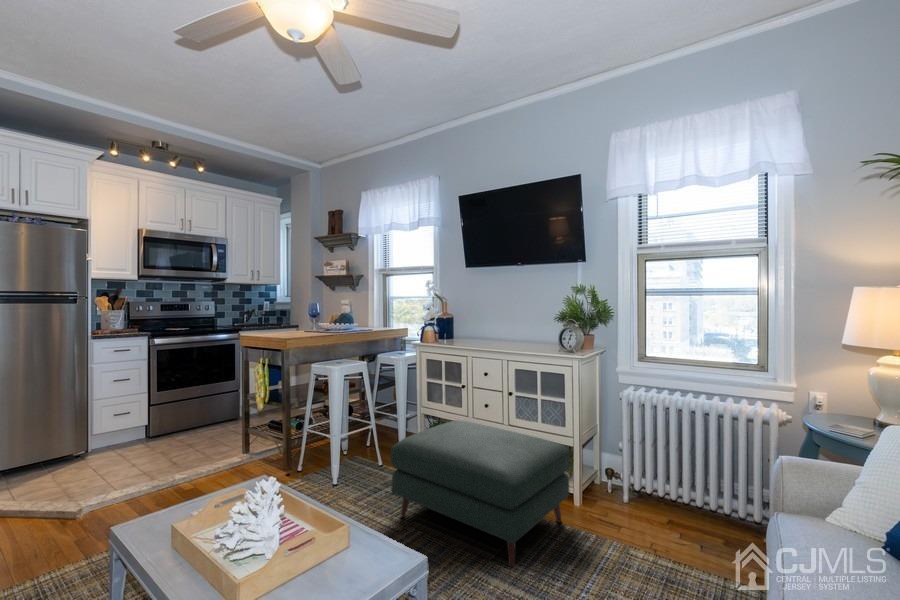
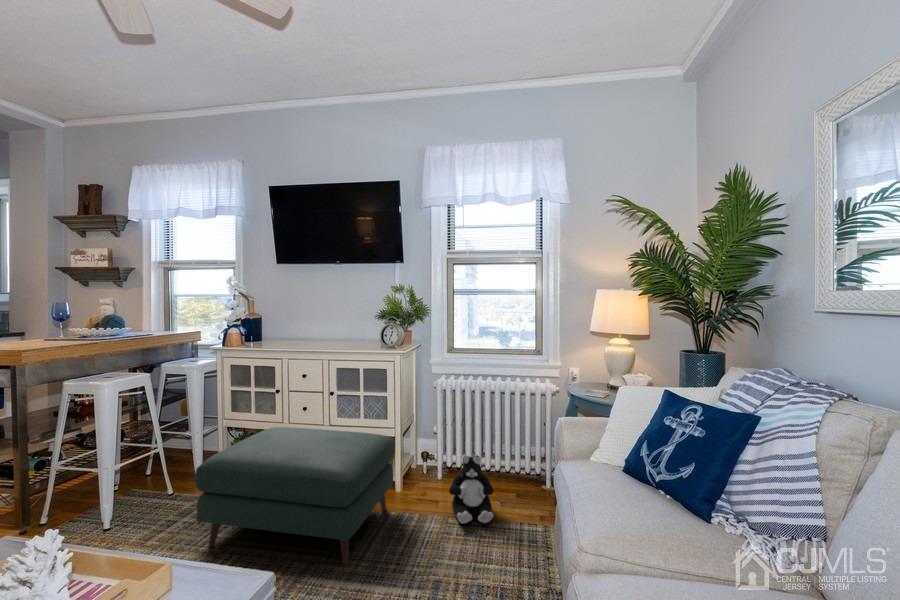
plush toy: none [632,481,689,565] -> present [449,455,494,524]

